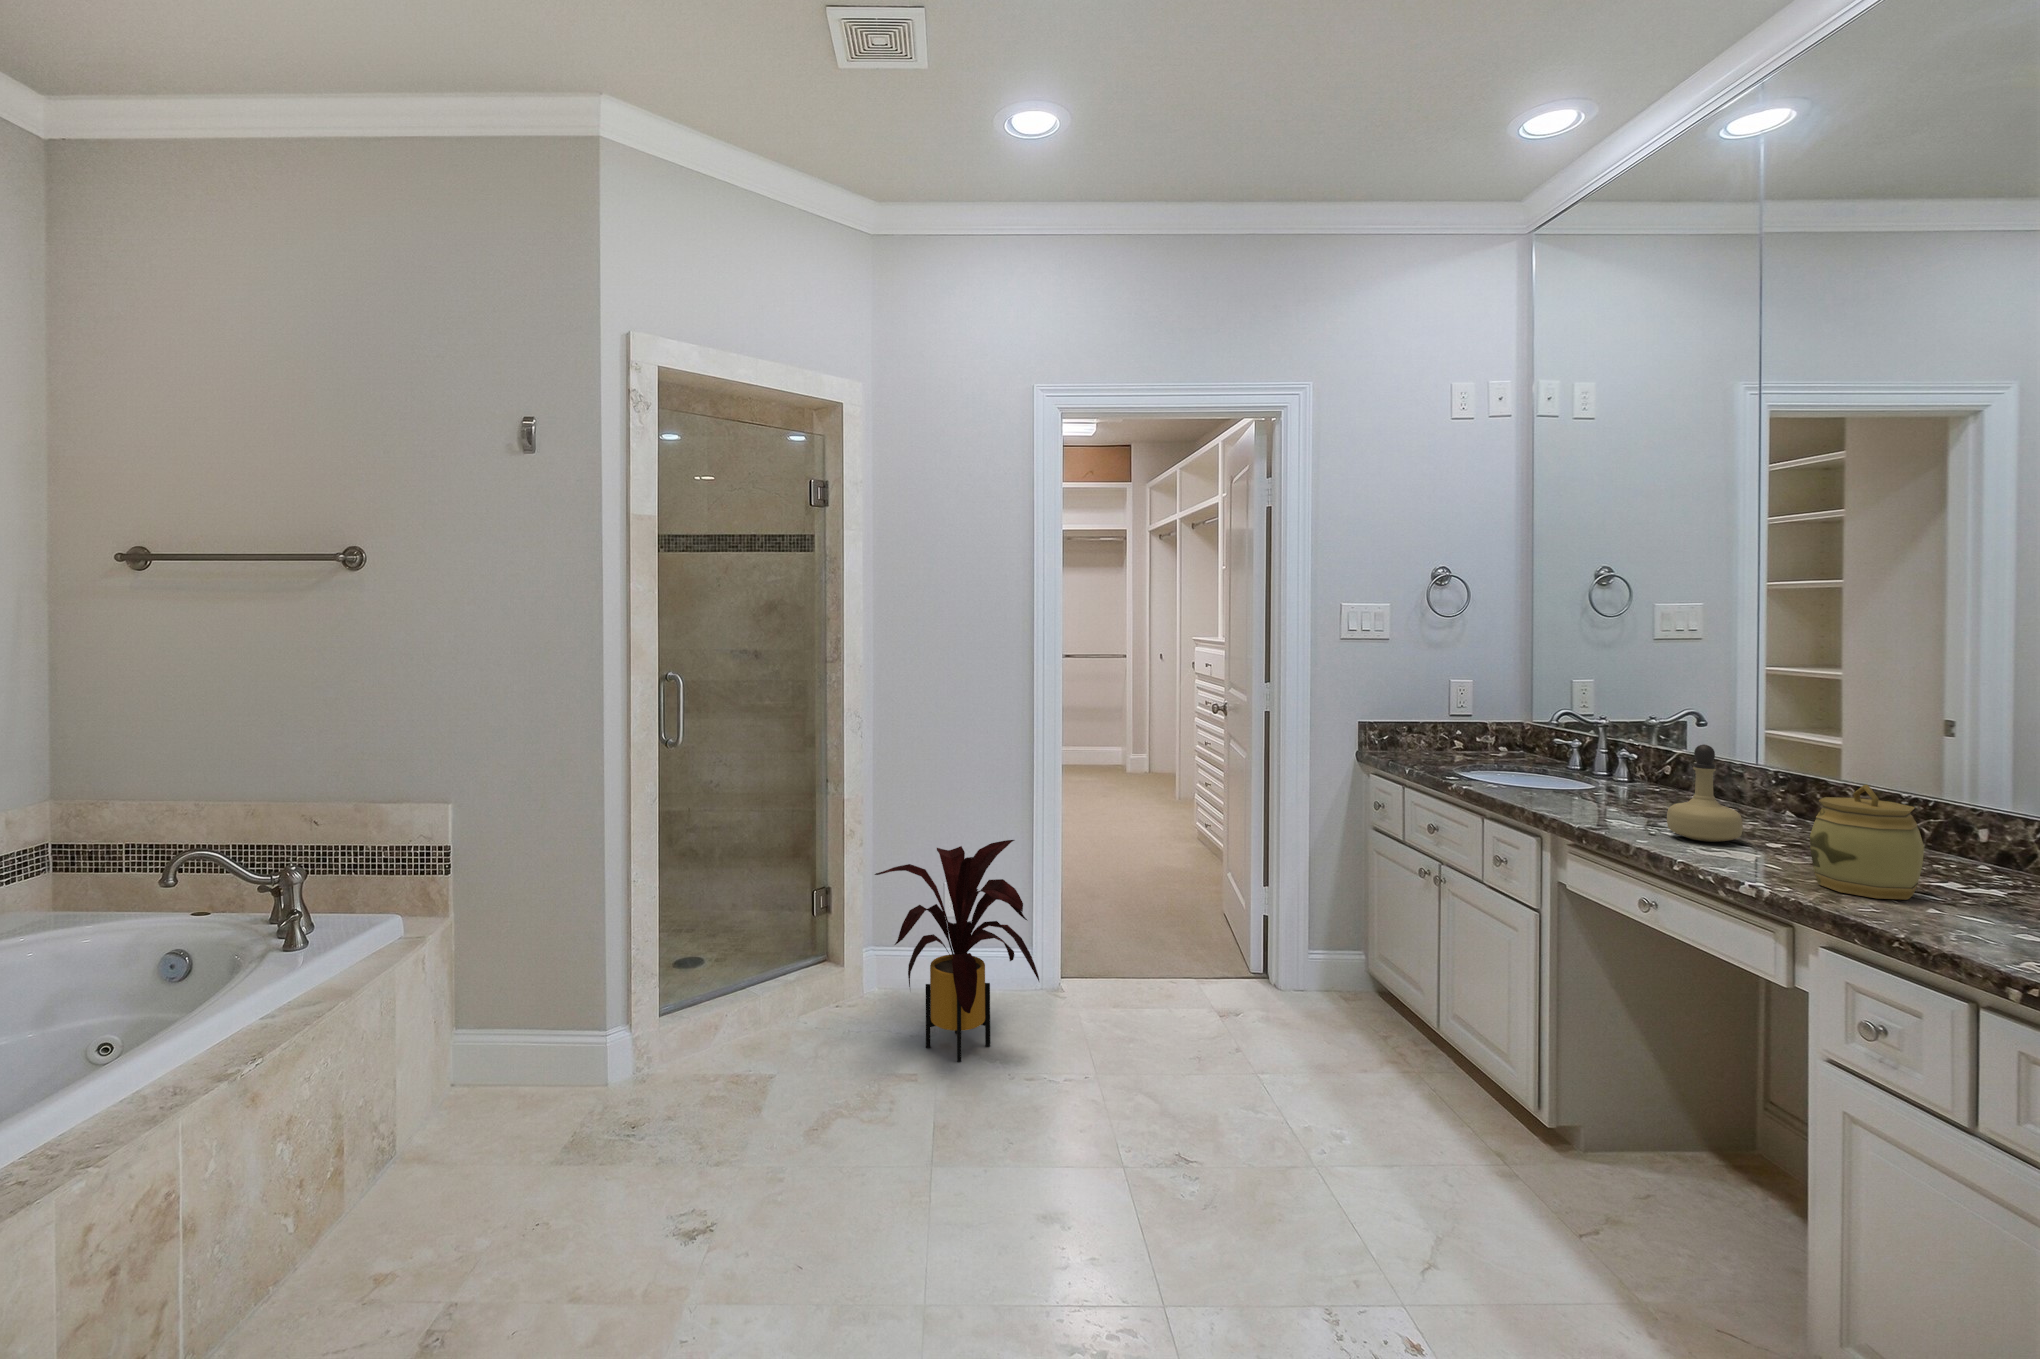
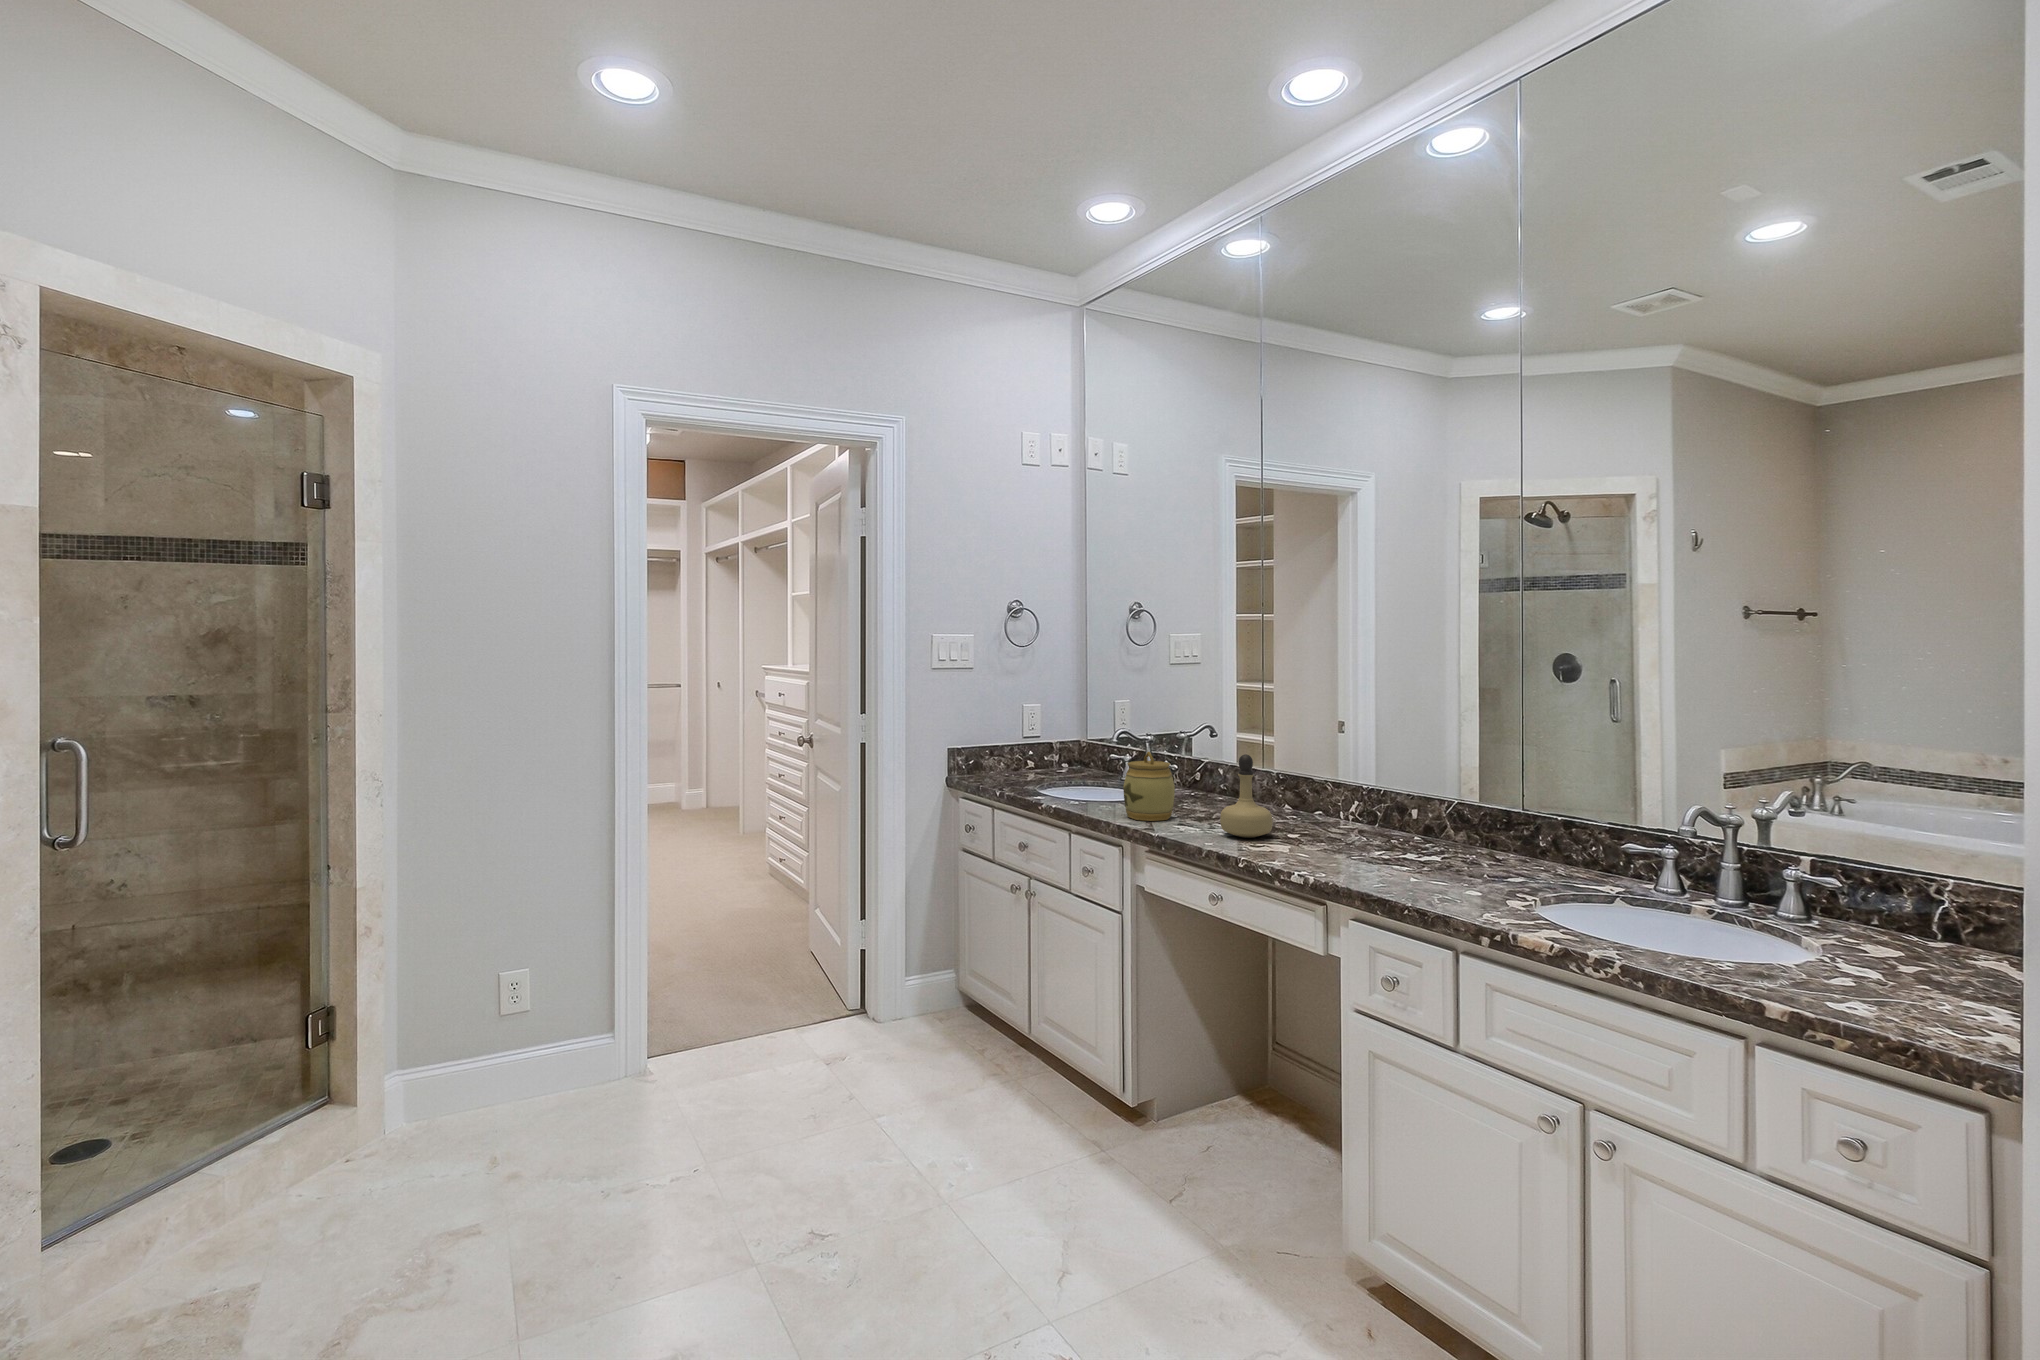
jar: present [1810,785,1924,900] -> present [1123,752,1175,821]
house plant: present [875,840,1039,1062] -> none [380,917,626,1220]

